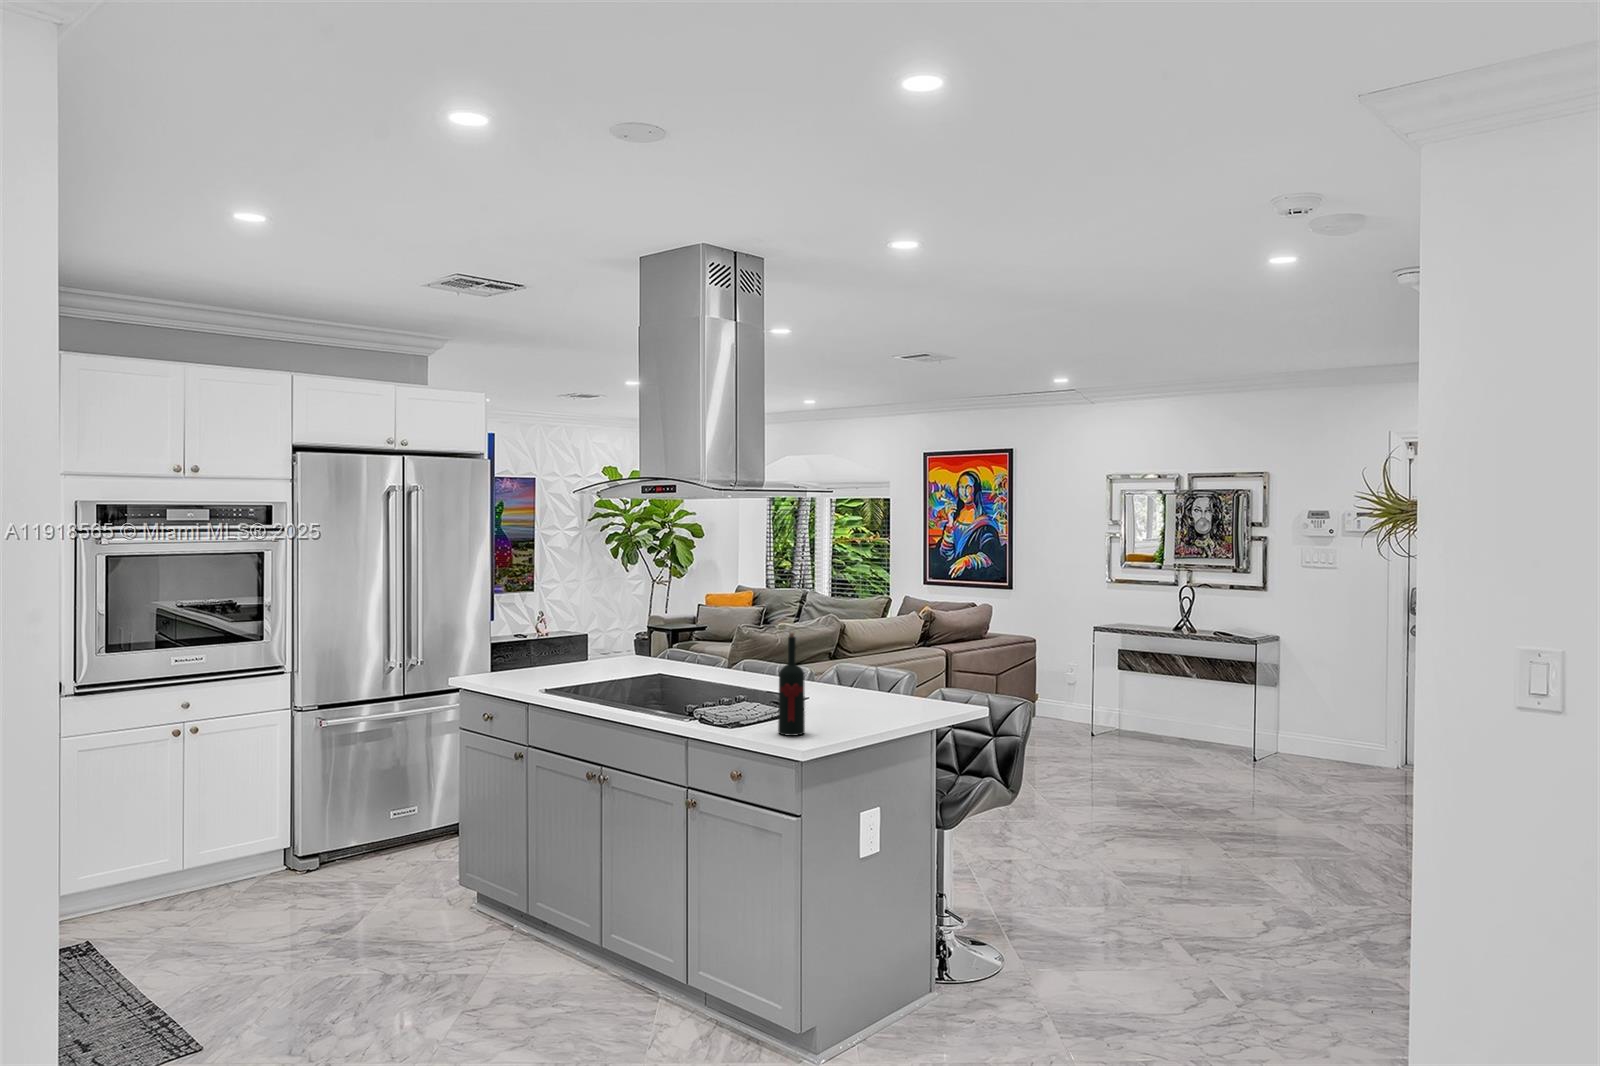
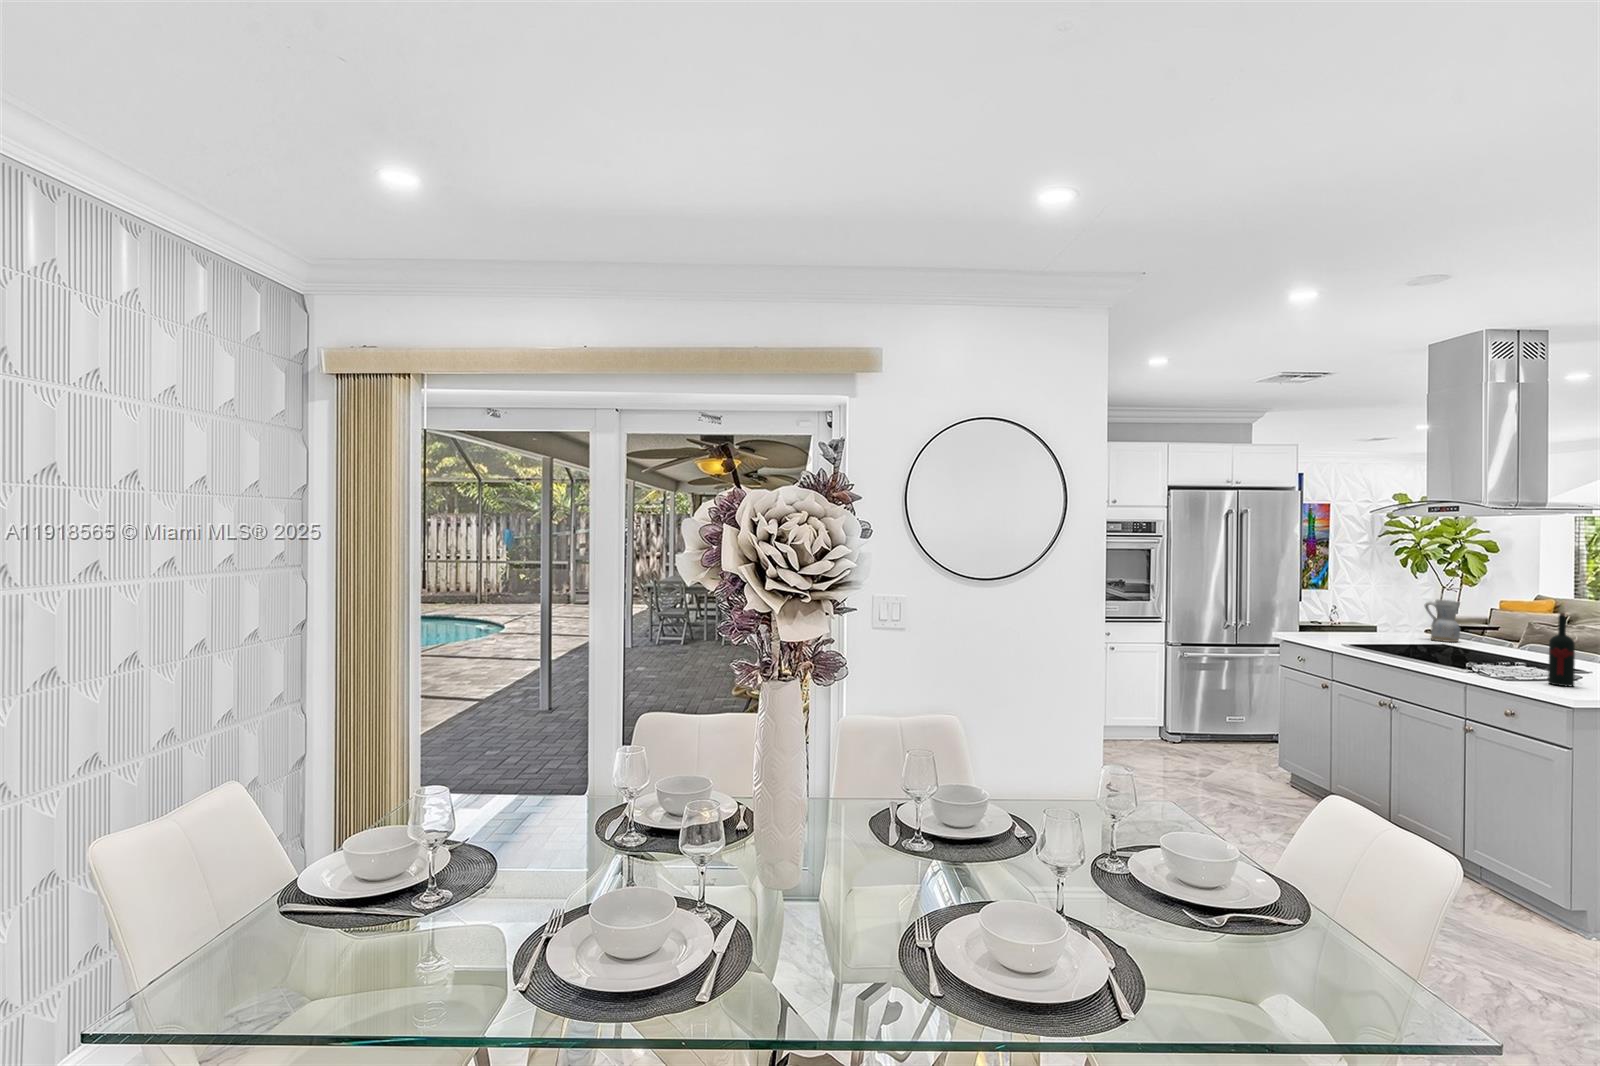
ceramic pitcher: none [638,609,676,666] -> present [1425,599,1460,642]

